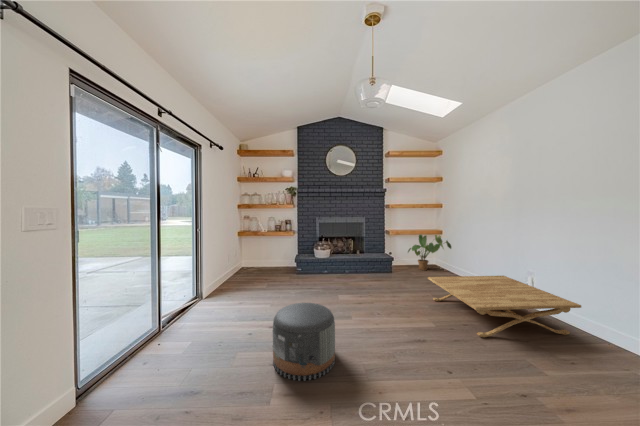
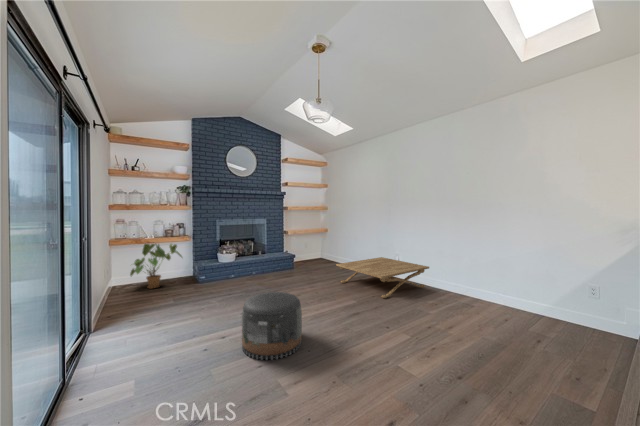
house plant: present [408,235,451,270] -> present [130,244,182,288]

